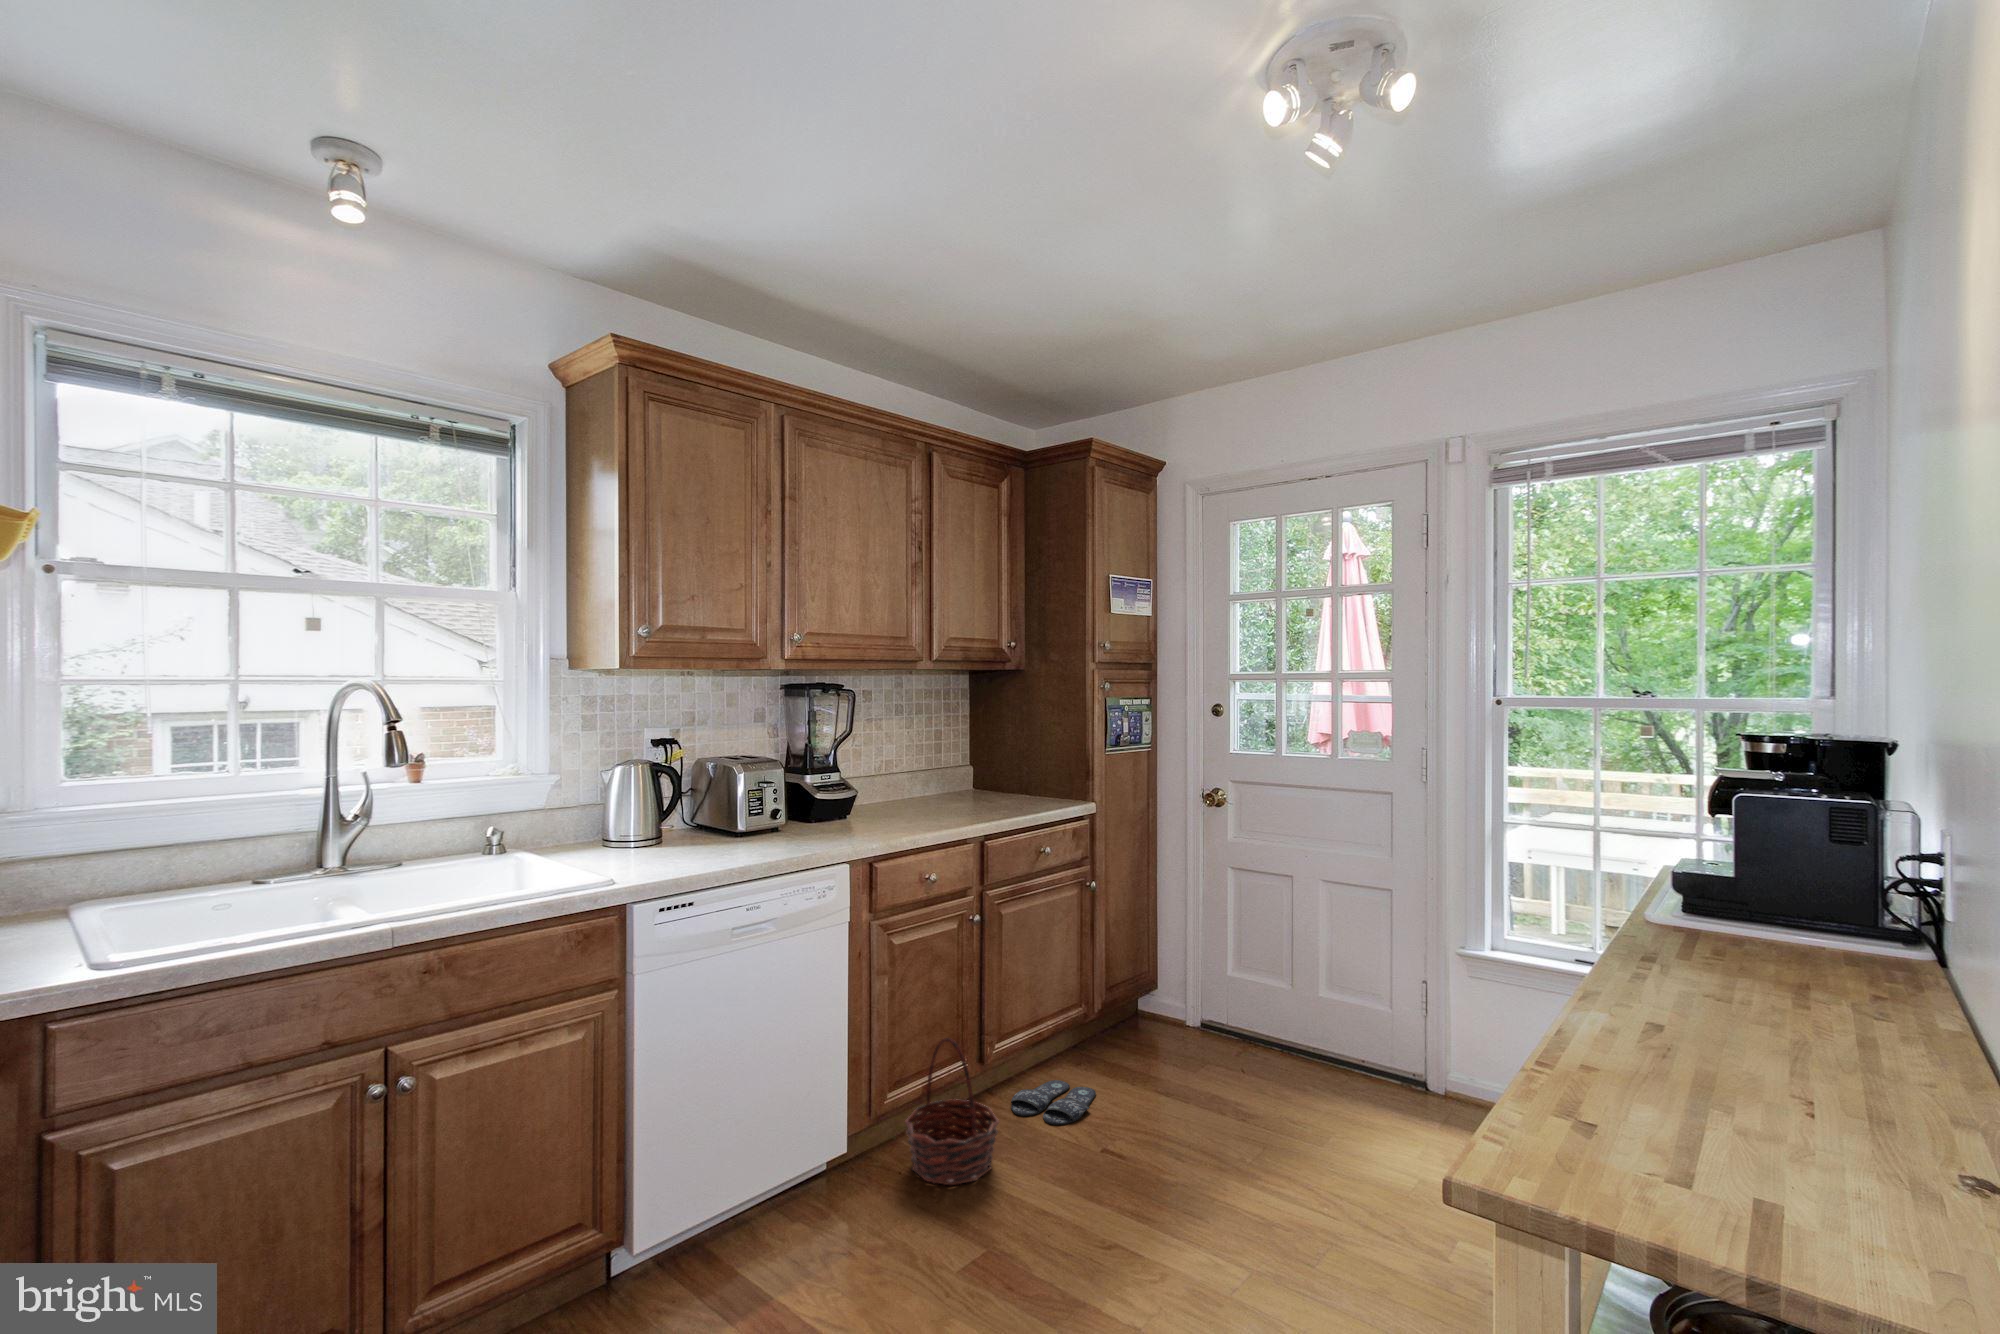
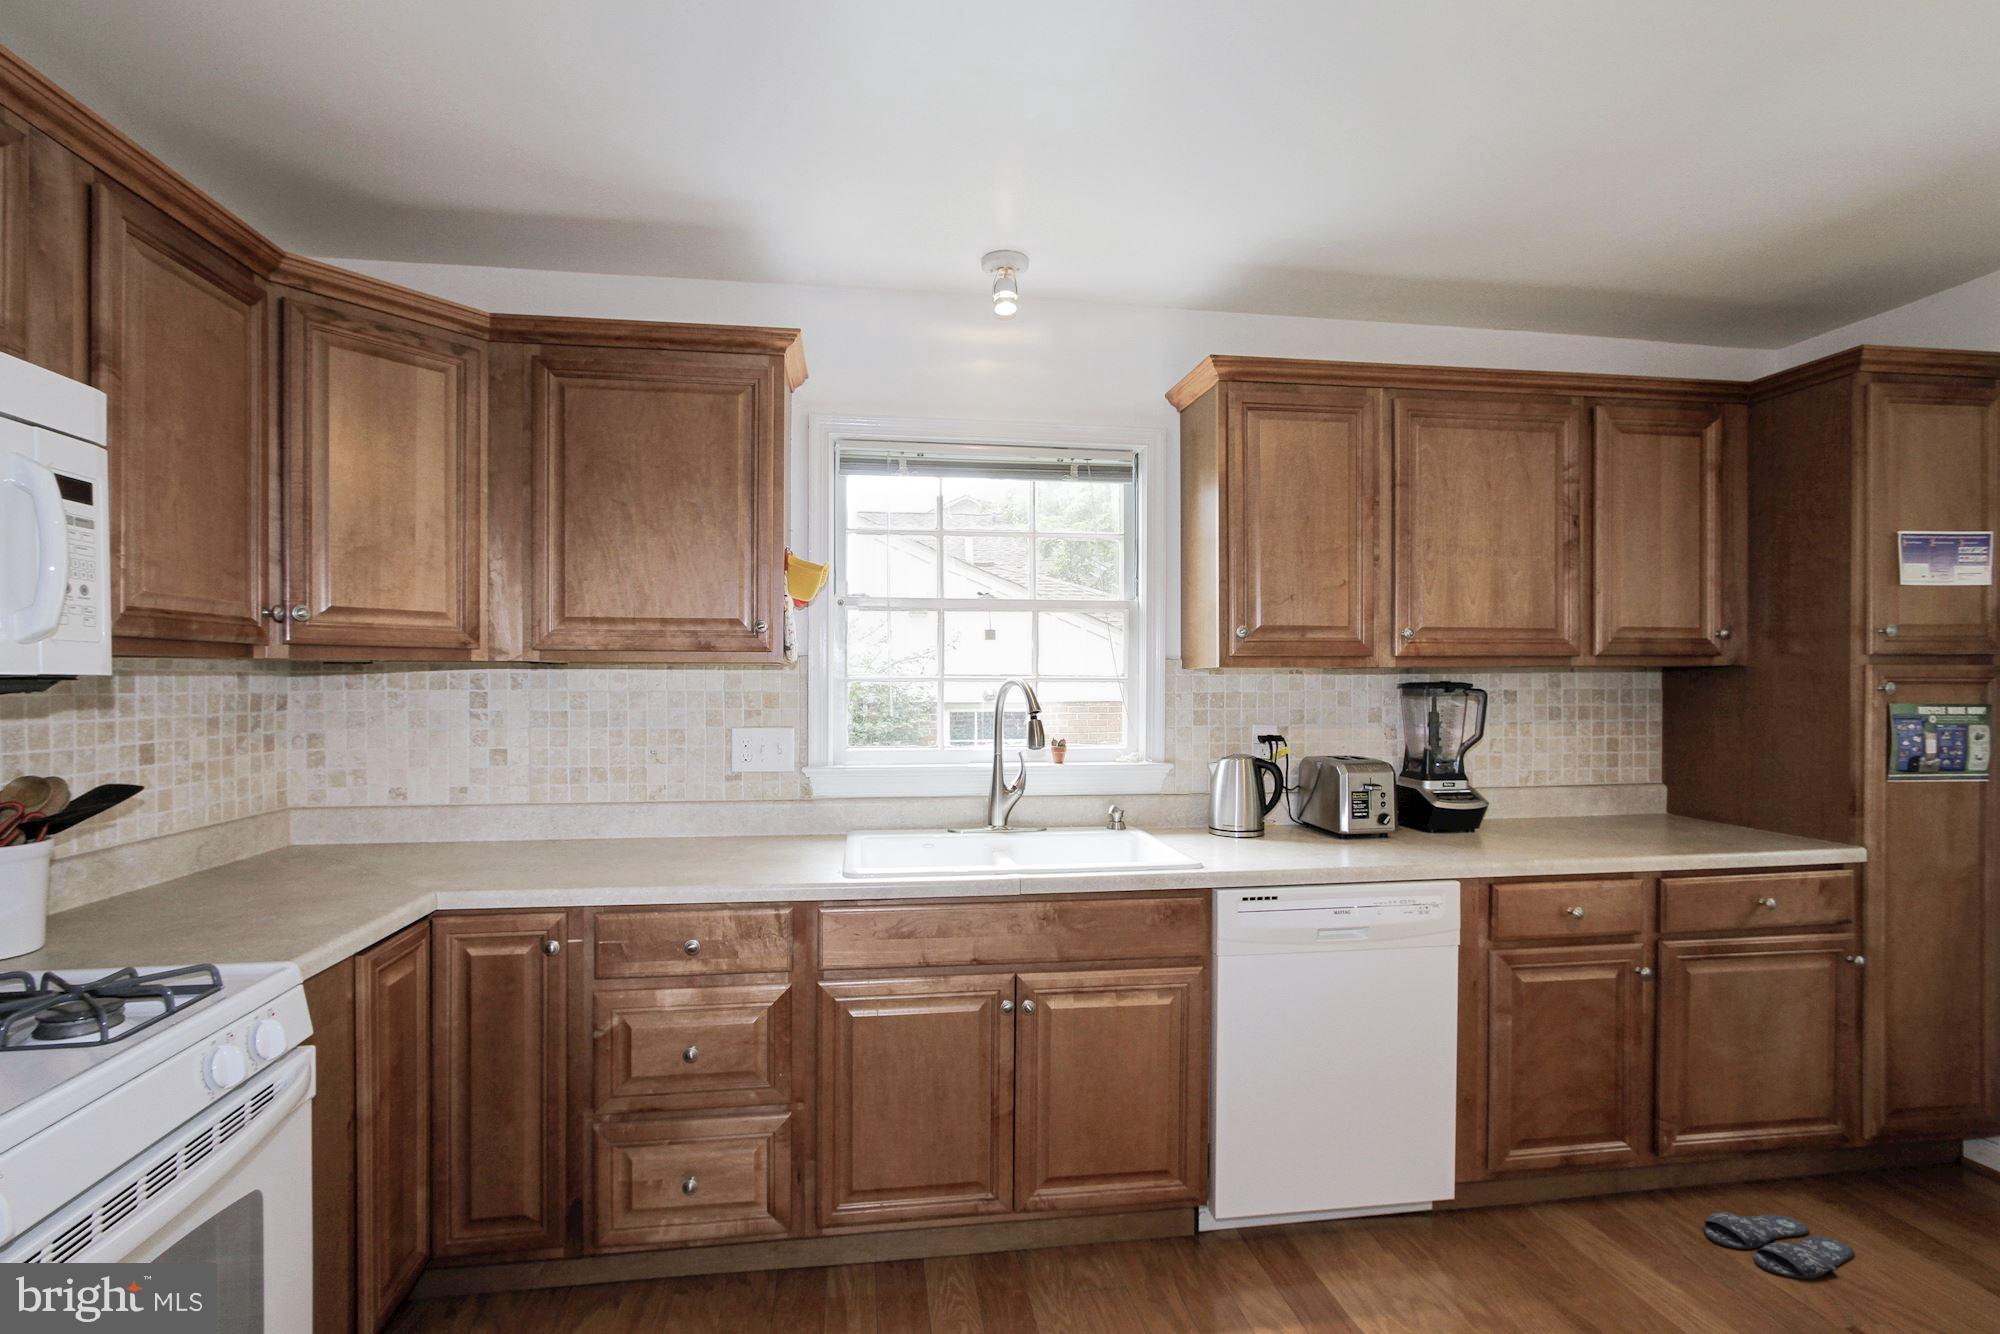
basket: present [905,1038,999,1185] -> none [1534,1111,1669,1297]

